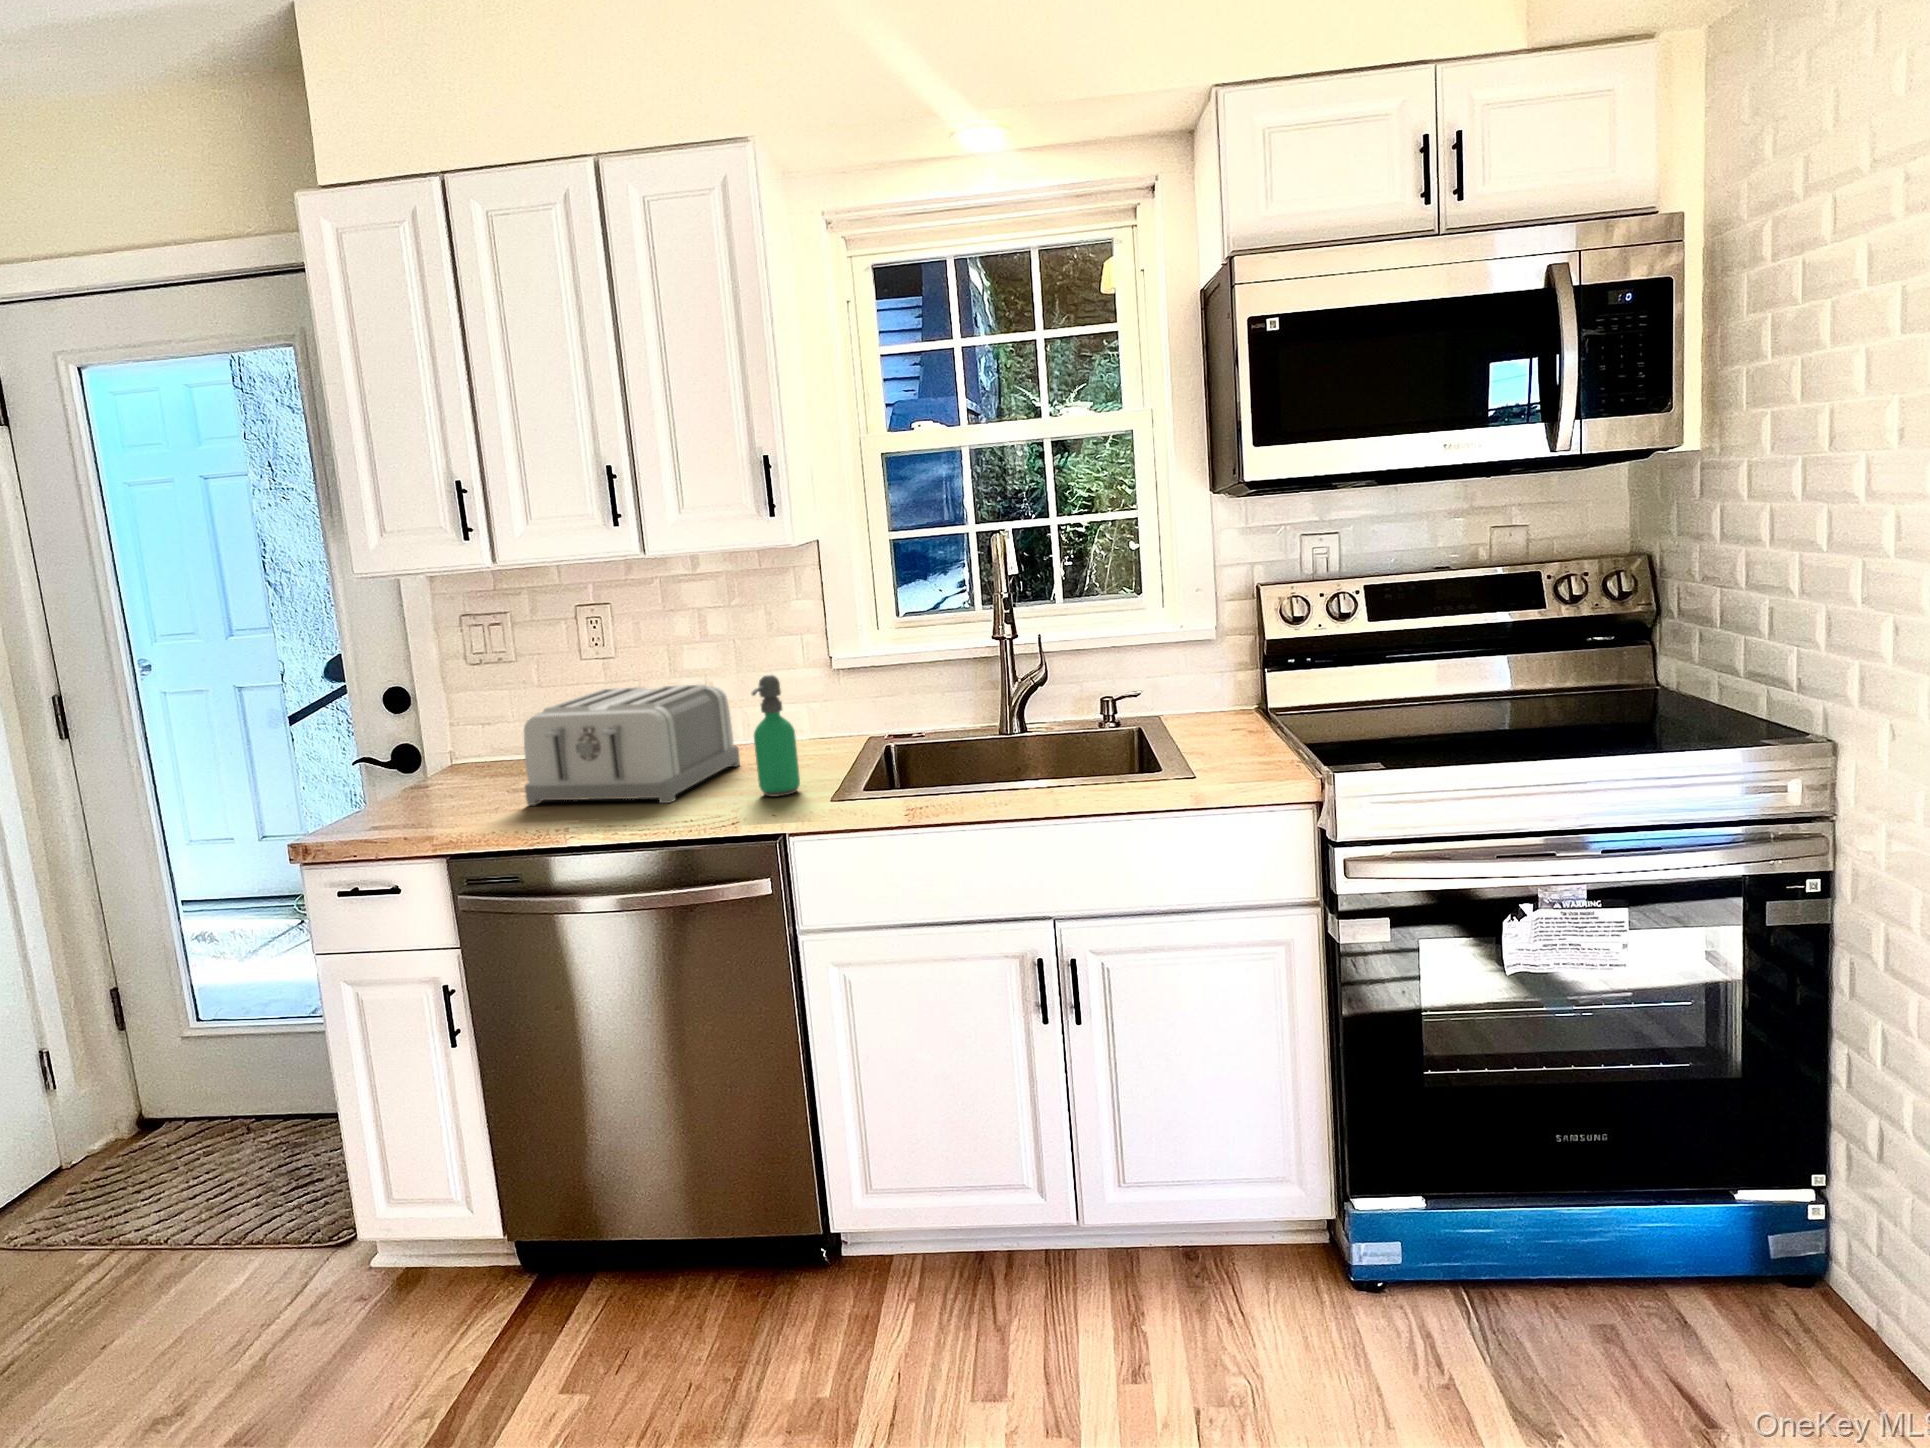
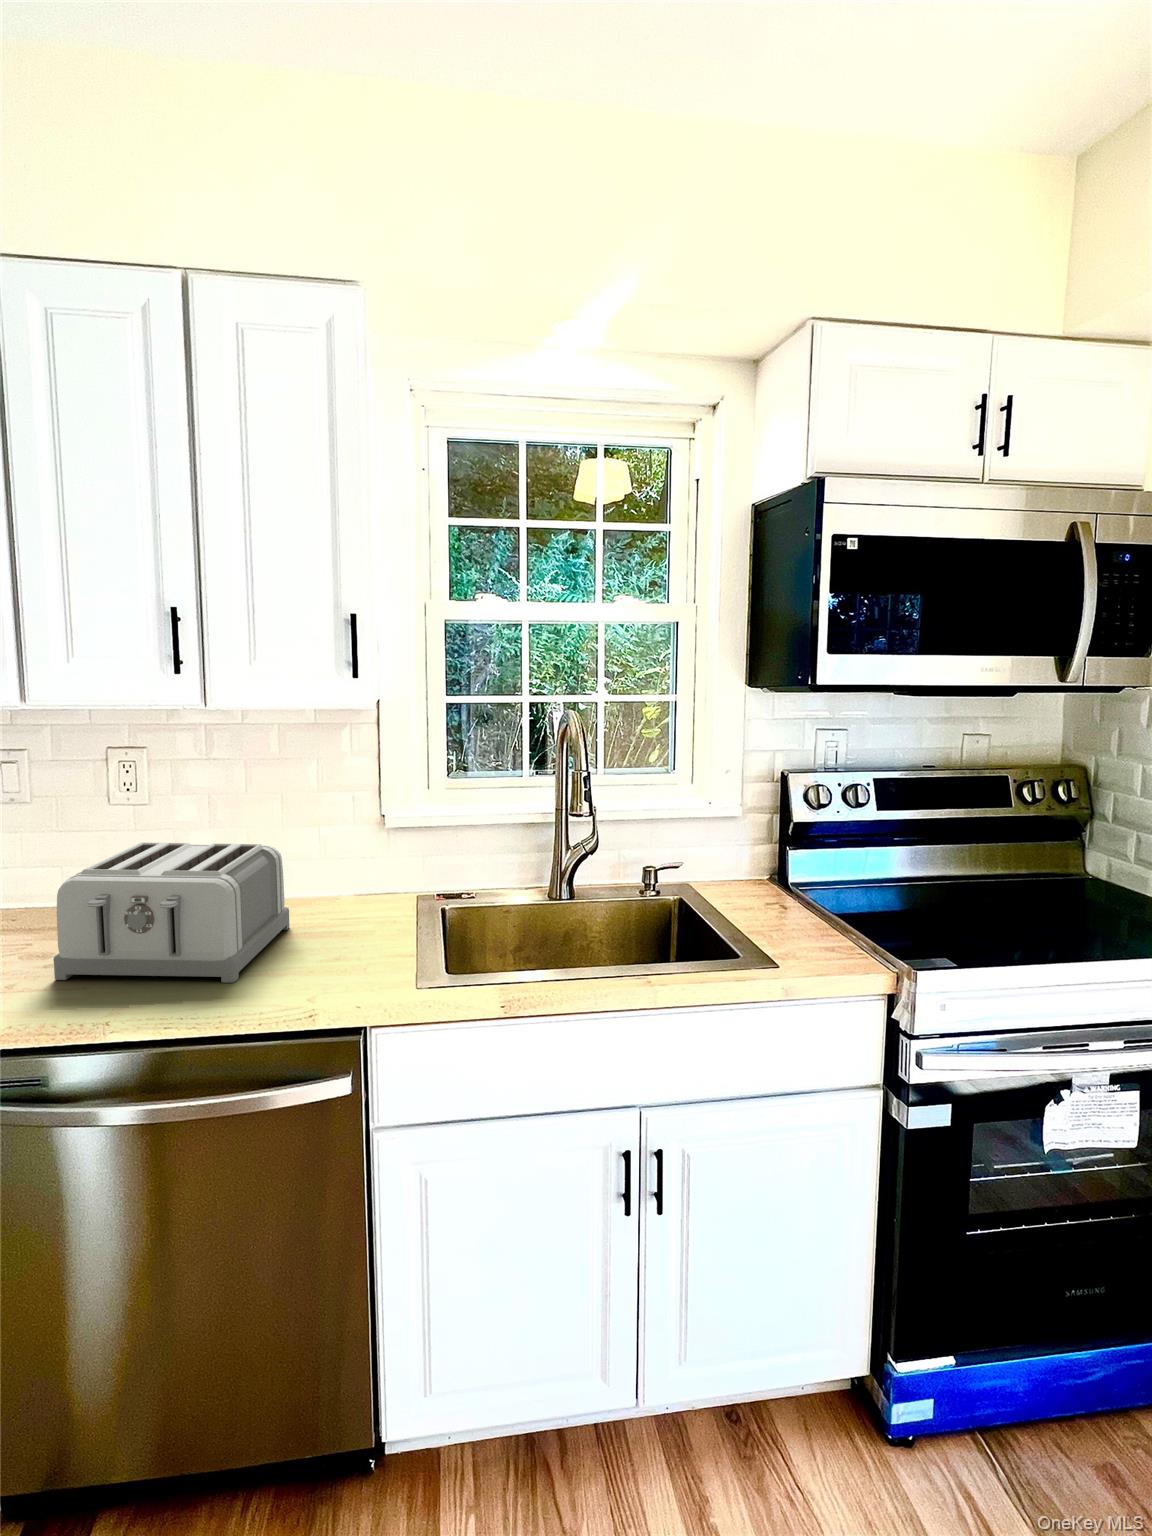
soap dispenser: present [752,675,800,796] -> none [335,848,381,978]

